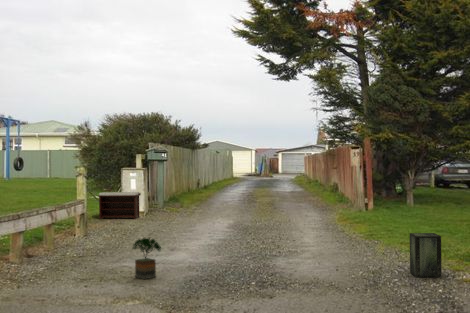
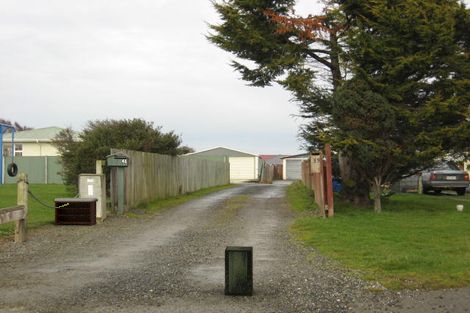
storage box: present [410,233,442,278] -> present [225,246,253,295]
potted tree: present [132,238,161,279] -> none [32,246,65,290]

